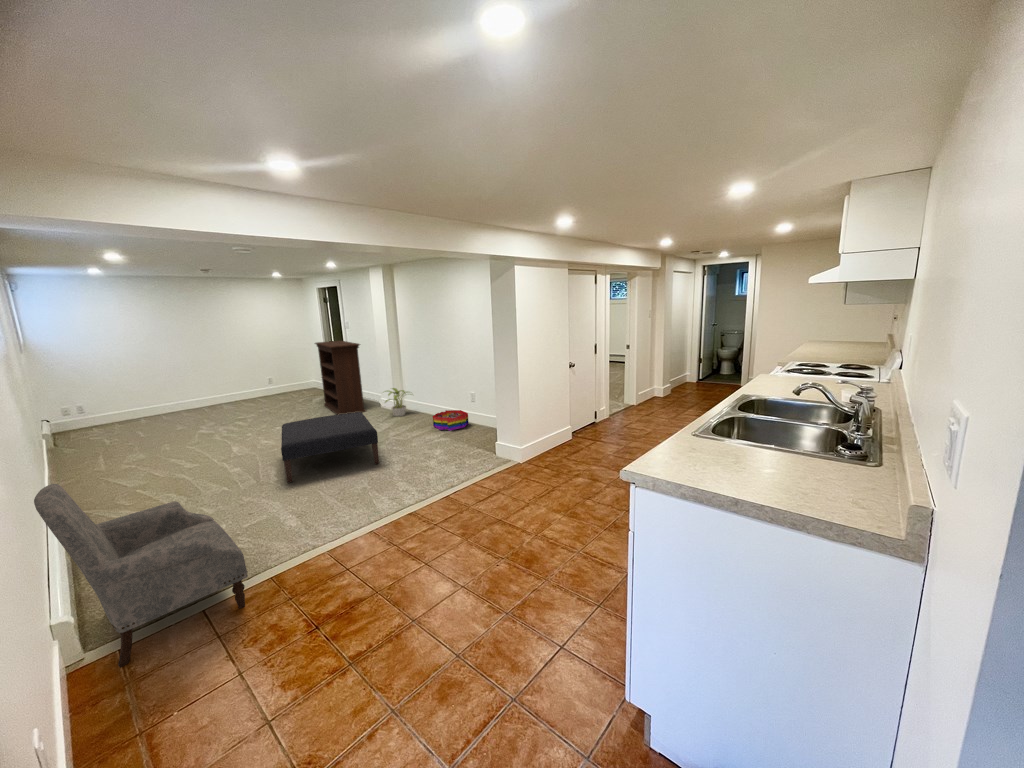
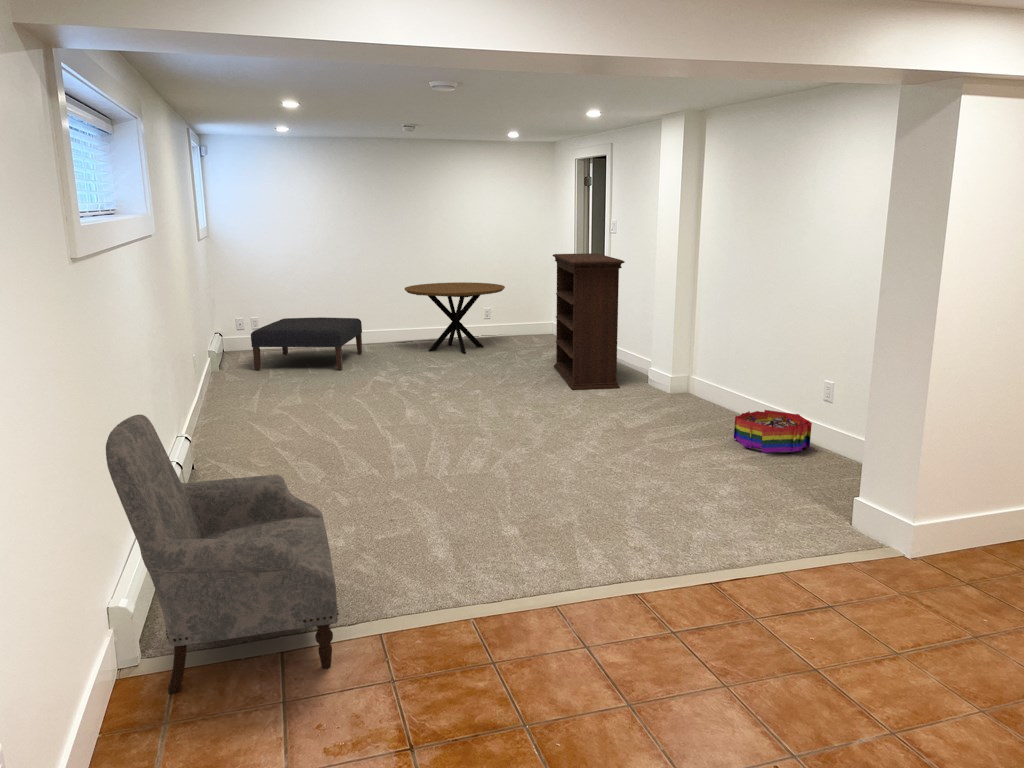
dining table: none [211,362,283,408] -> present [405,282,505,354]
potted plant: present [385,388,407,416] -> none [648,350,709,406]
ottoman: present [281,412,379,483] -> present [251,317,362,370]

